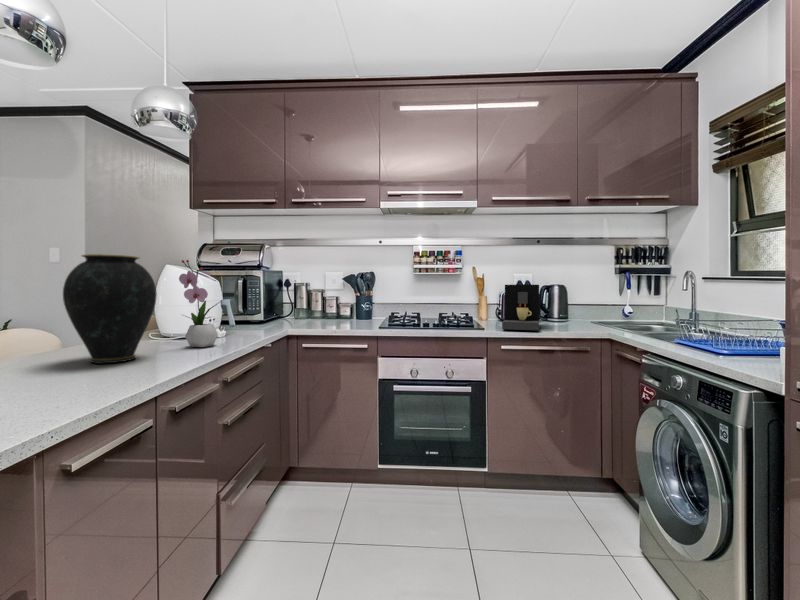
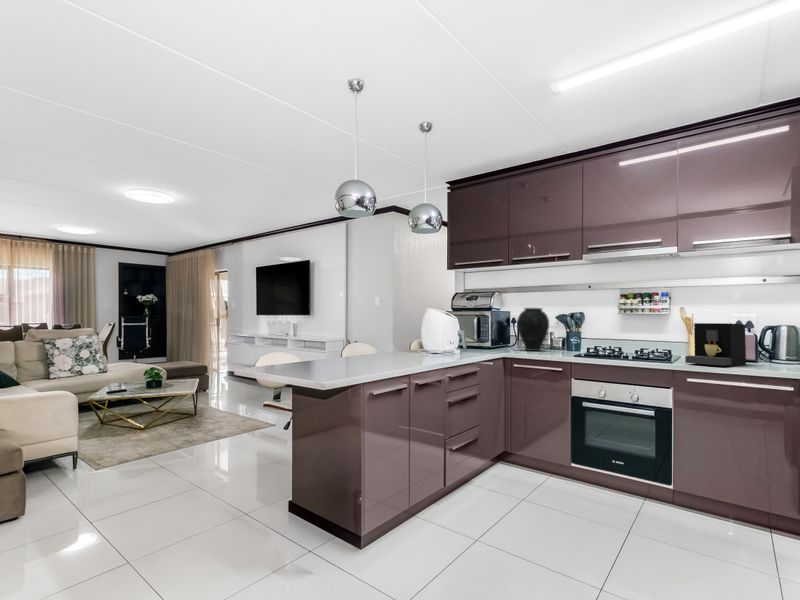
vase: present [63,254,157,363] -> present [517,308,549,351]
flower arrangement: present [179,260,220,347] -> none [435,304,458,355]

